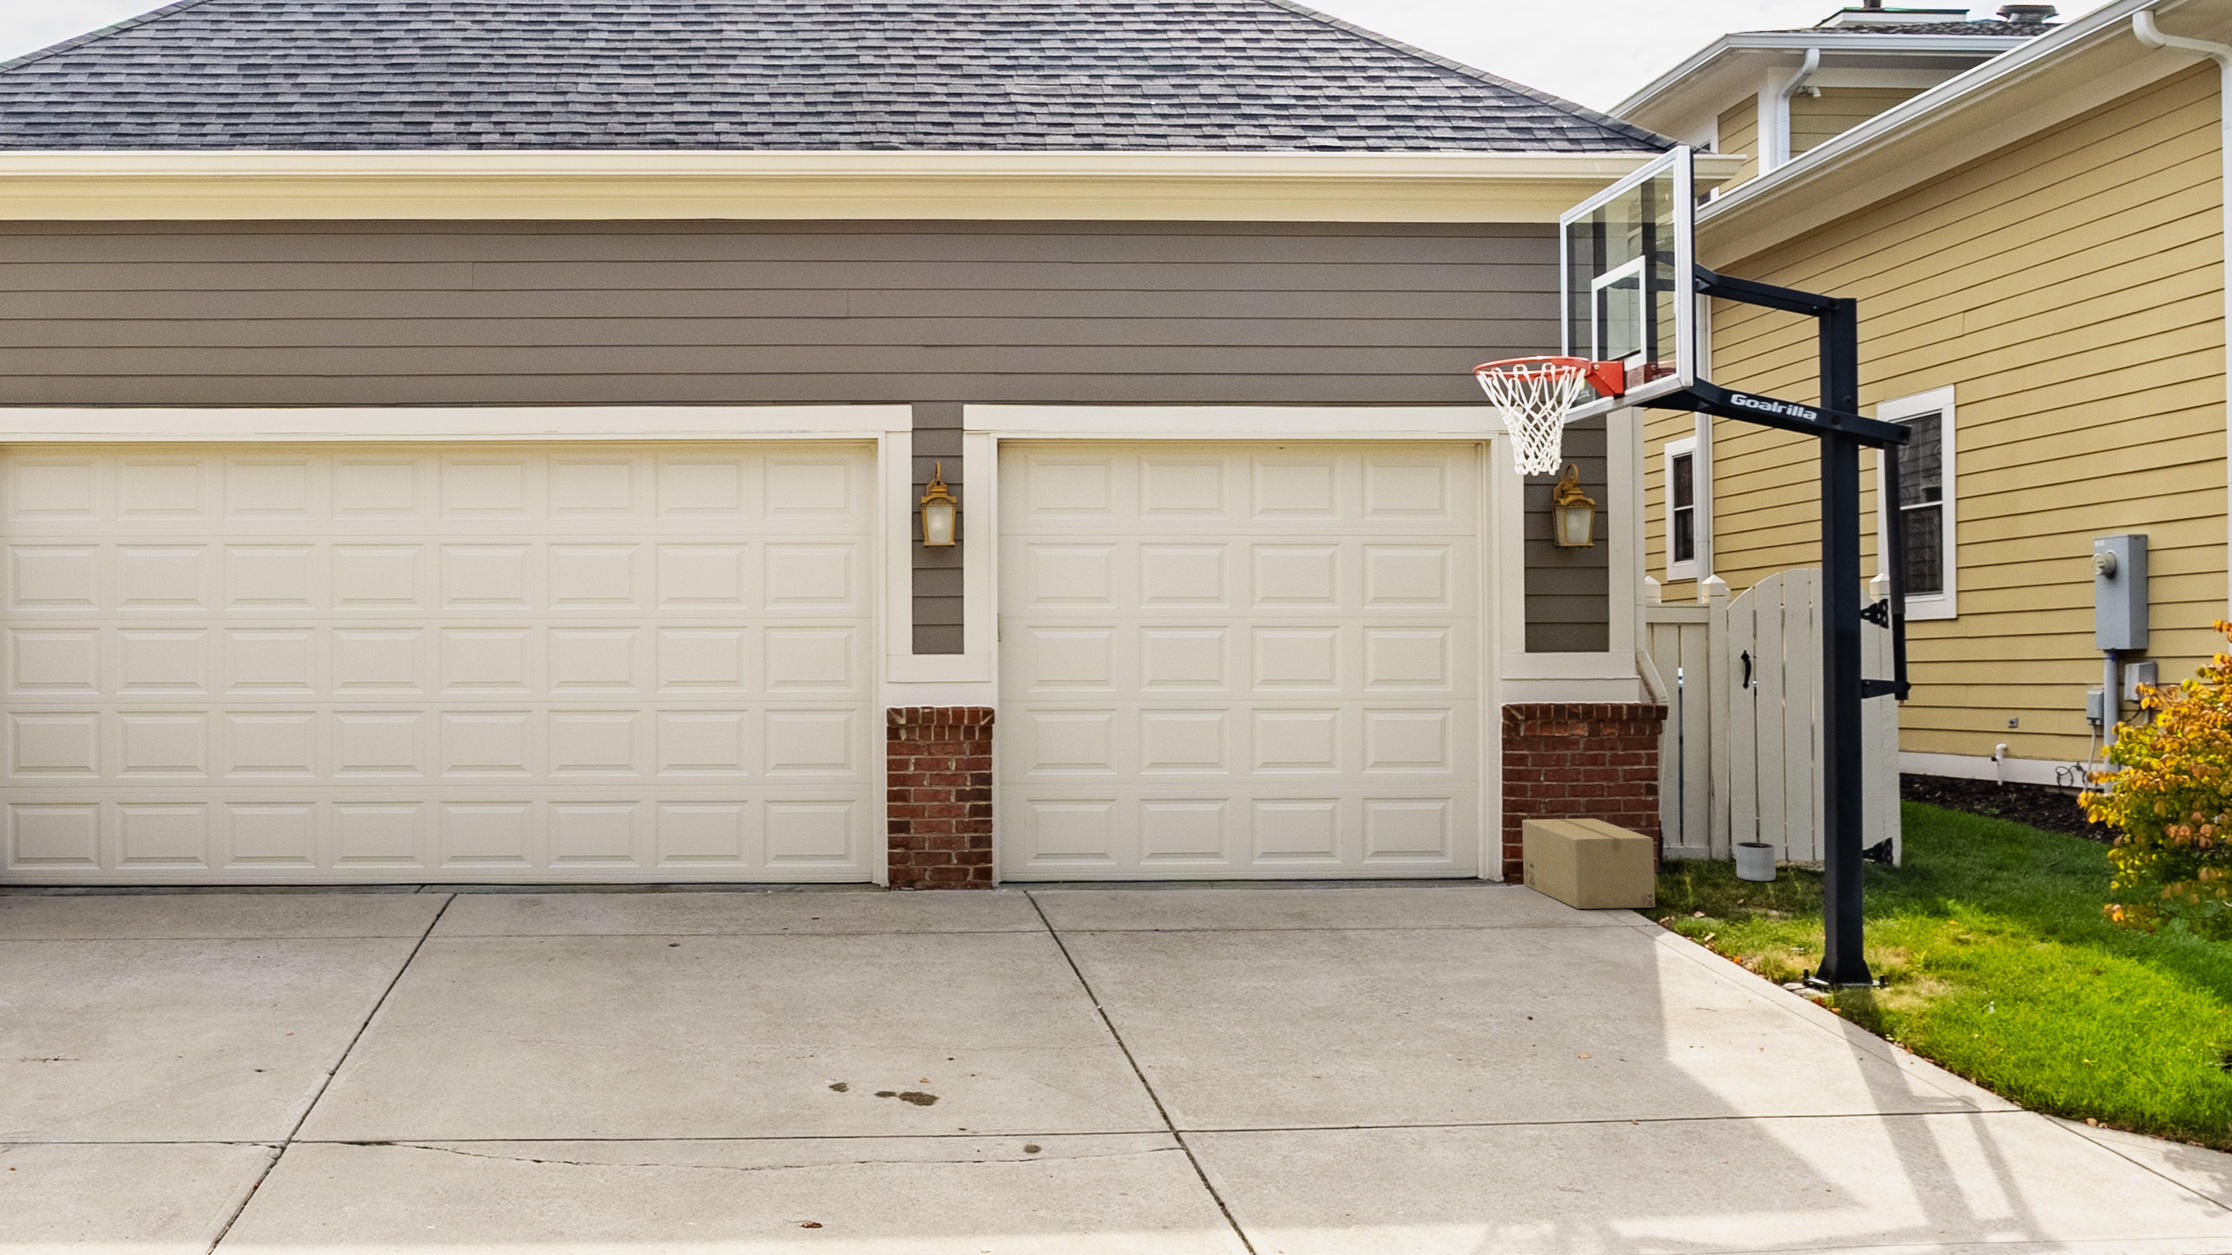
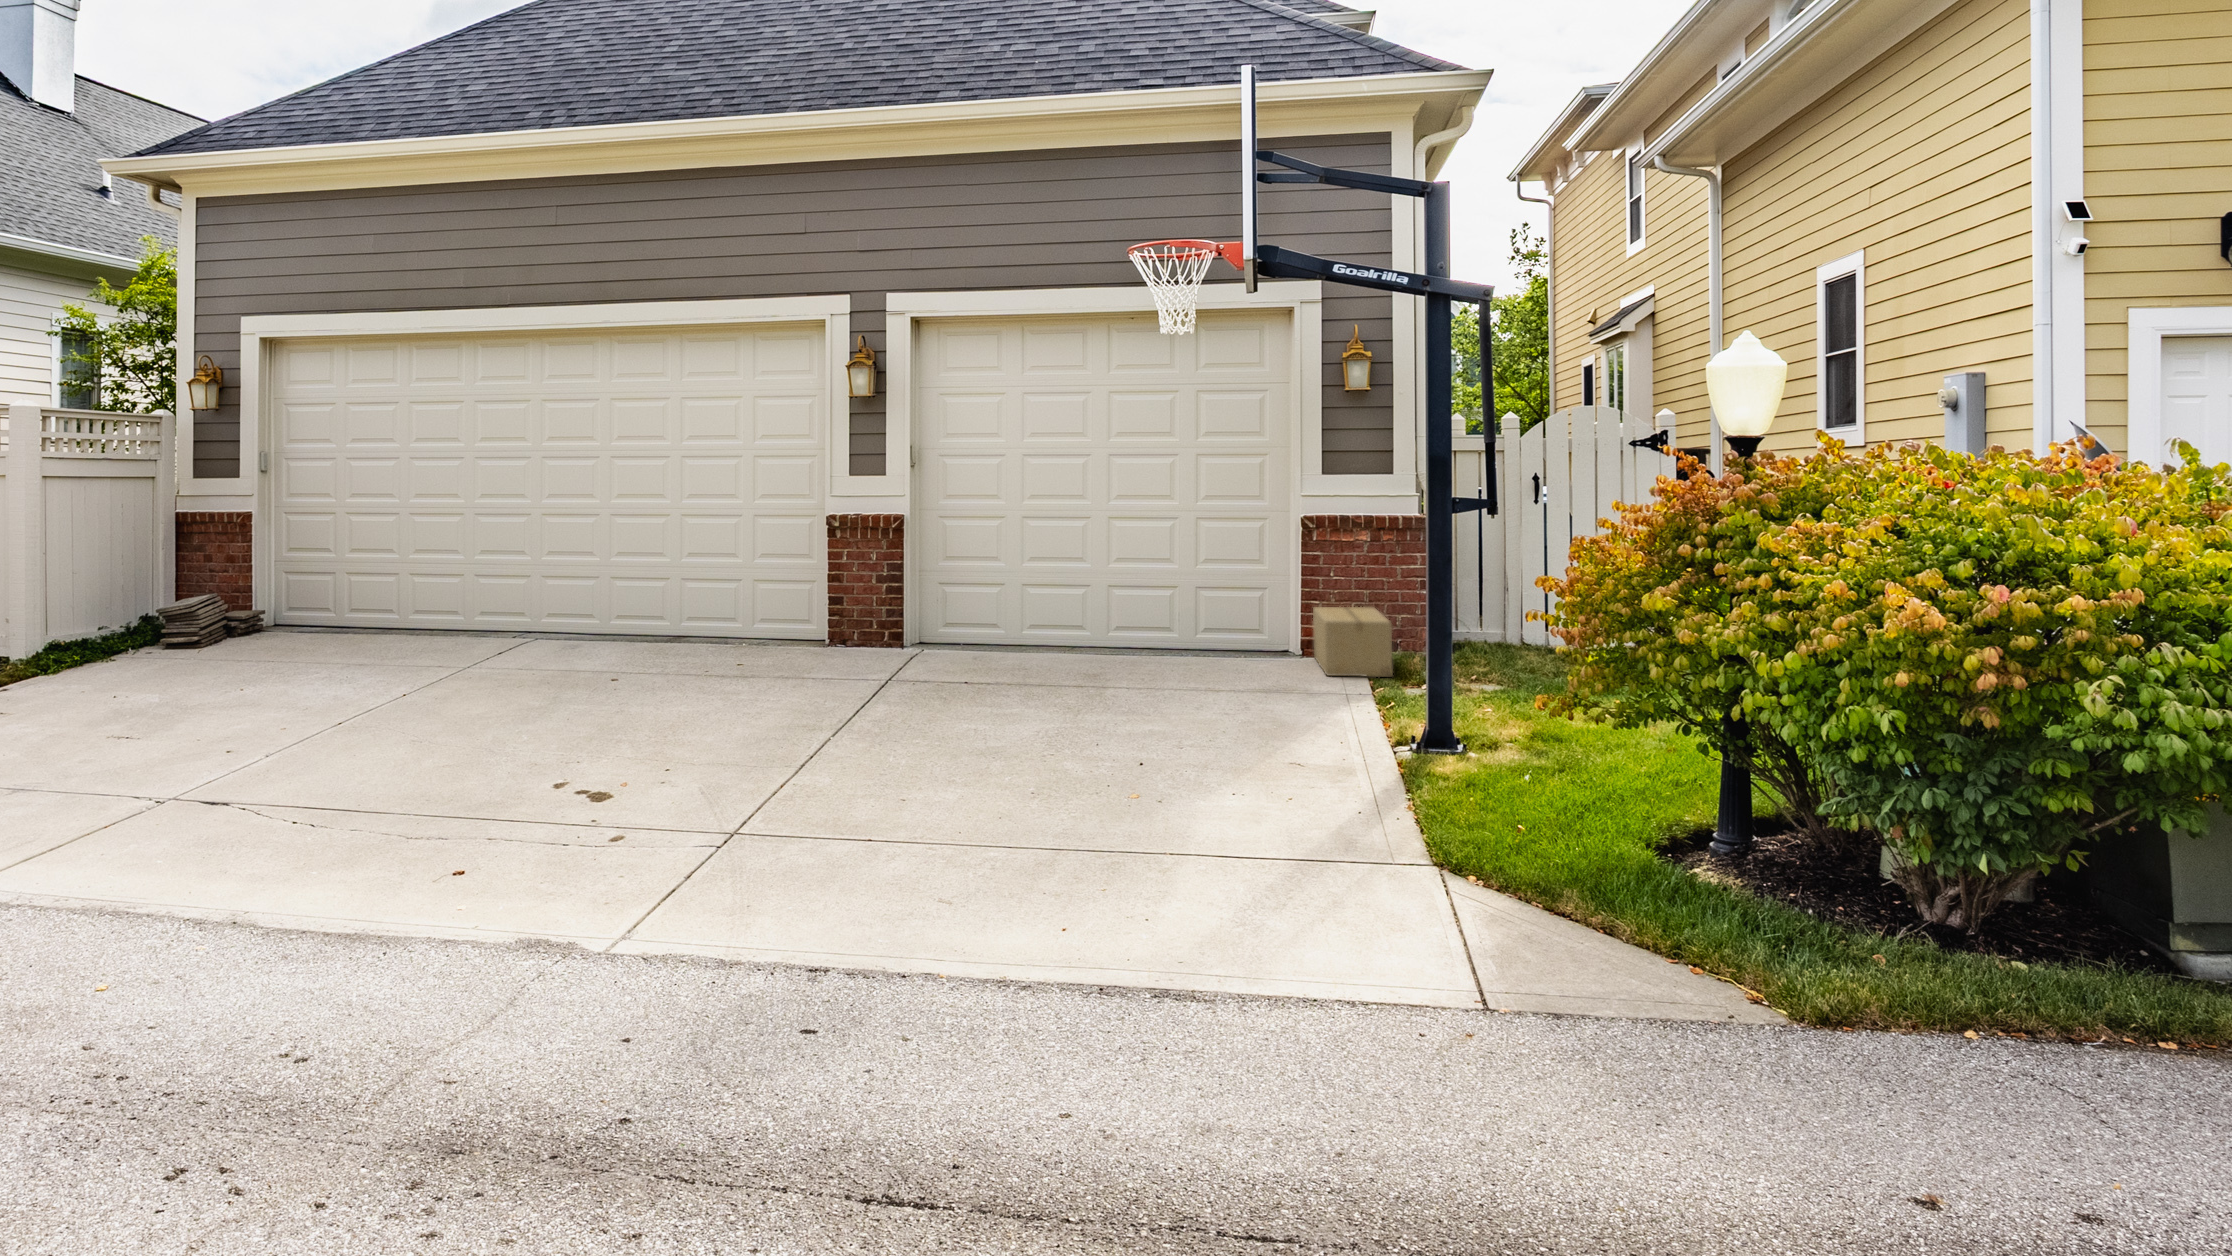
planter: present [1736,842,1776,881] -> none [1502,630,1533,661]

